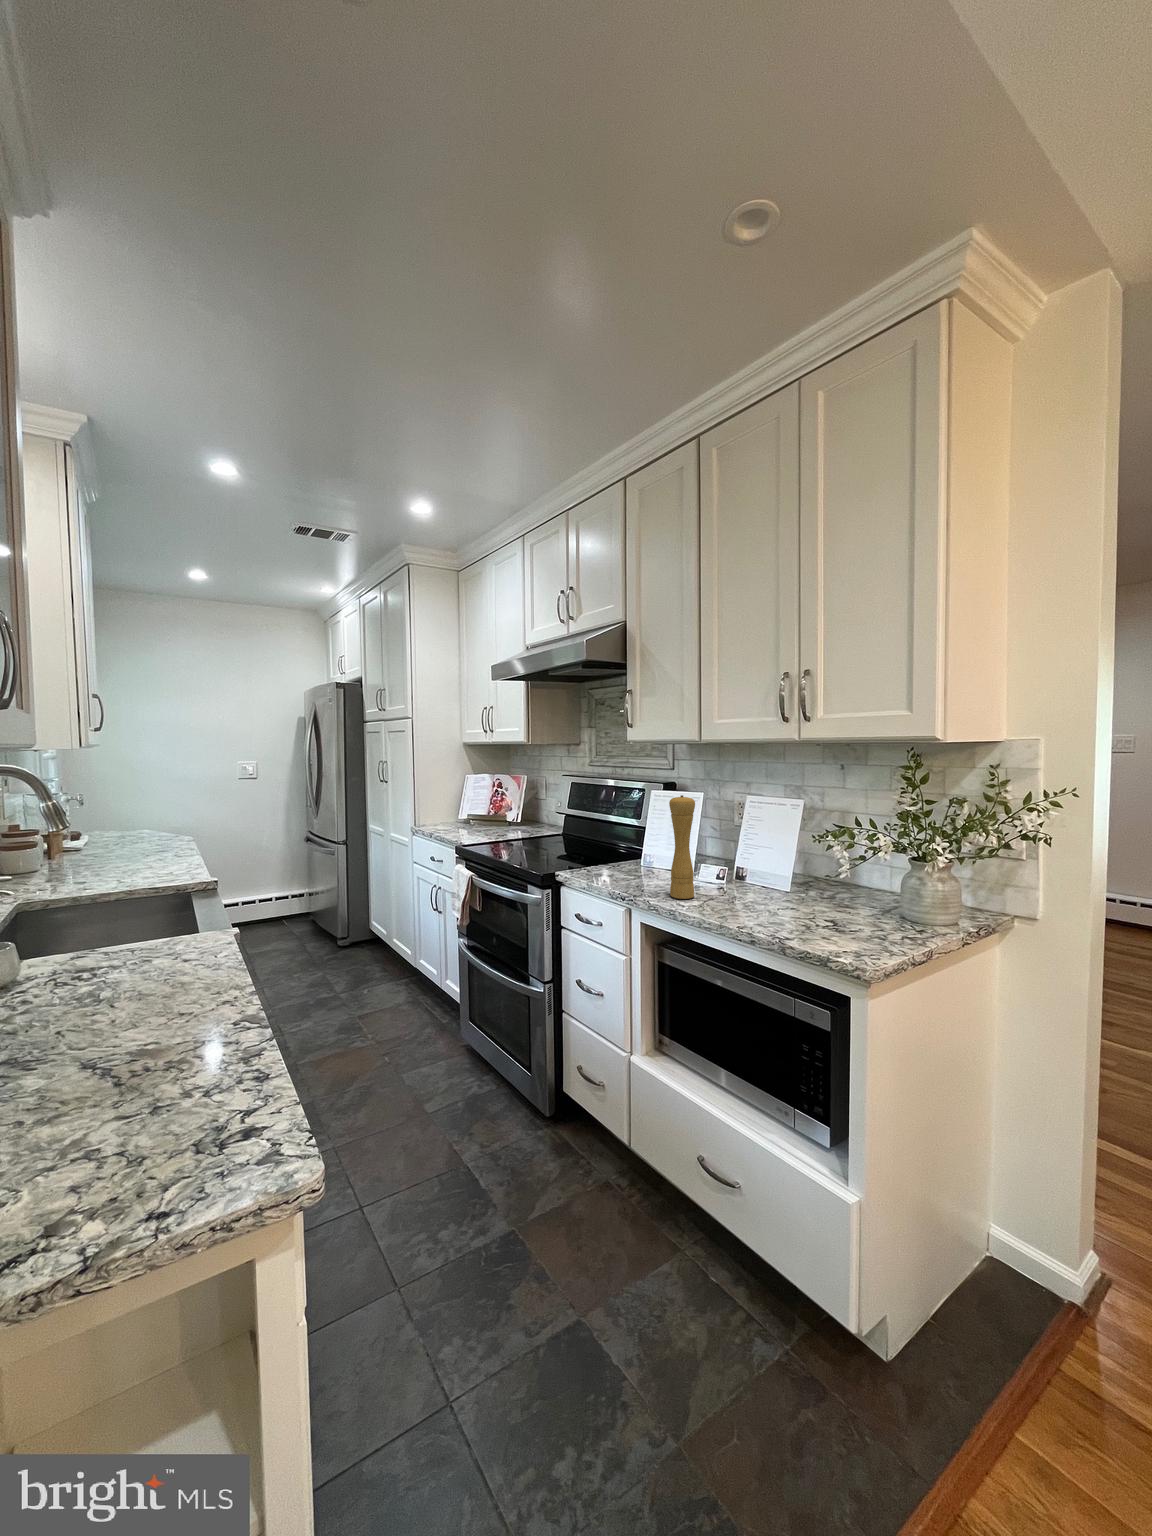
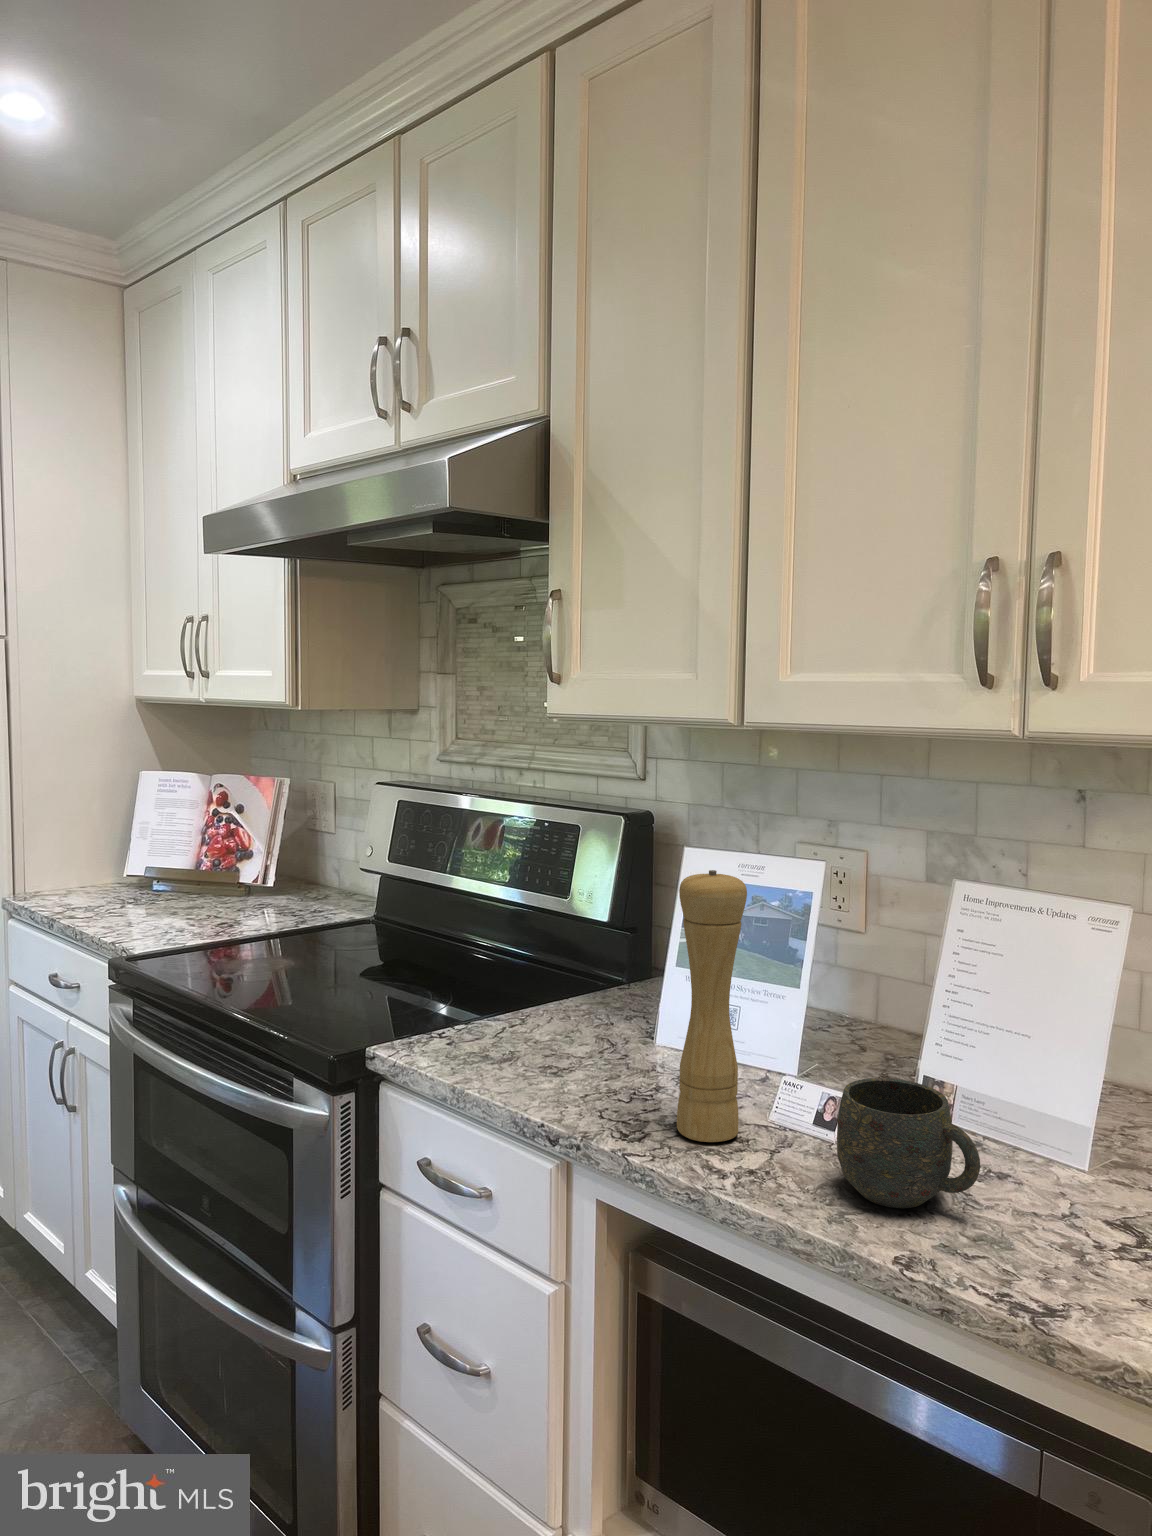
mug: none [725,872,776,917] -> present [837,1078,980,1208]

